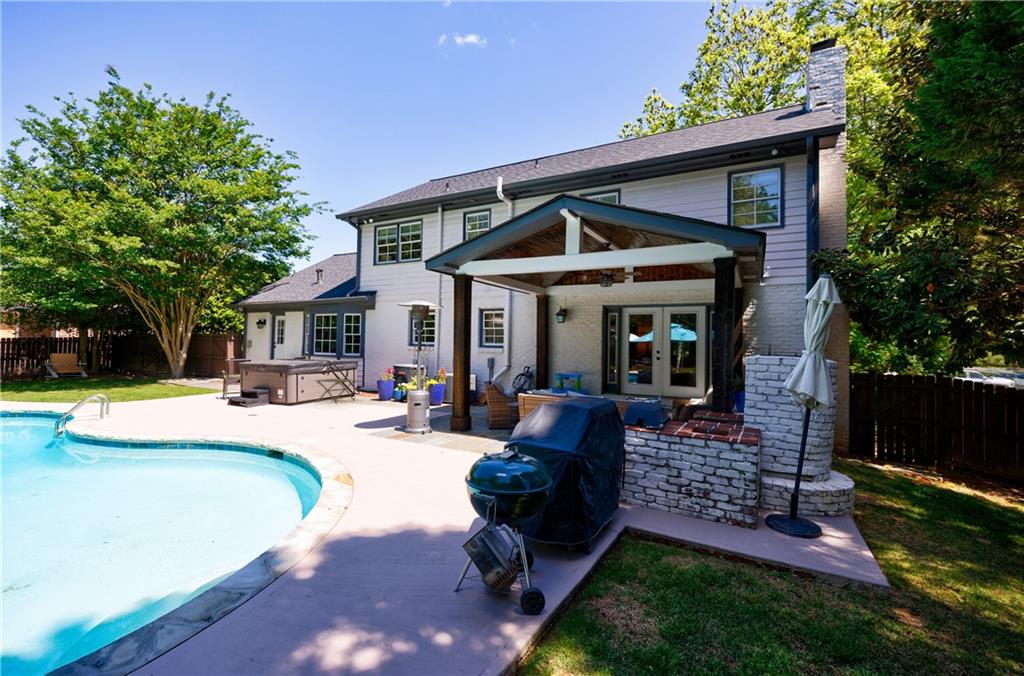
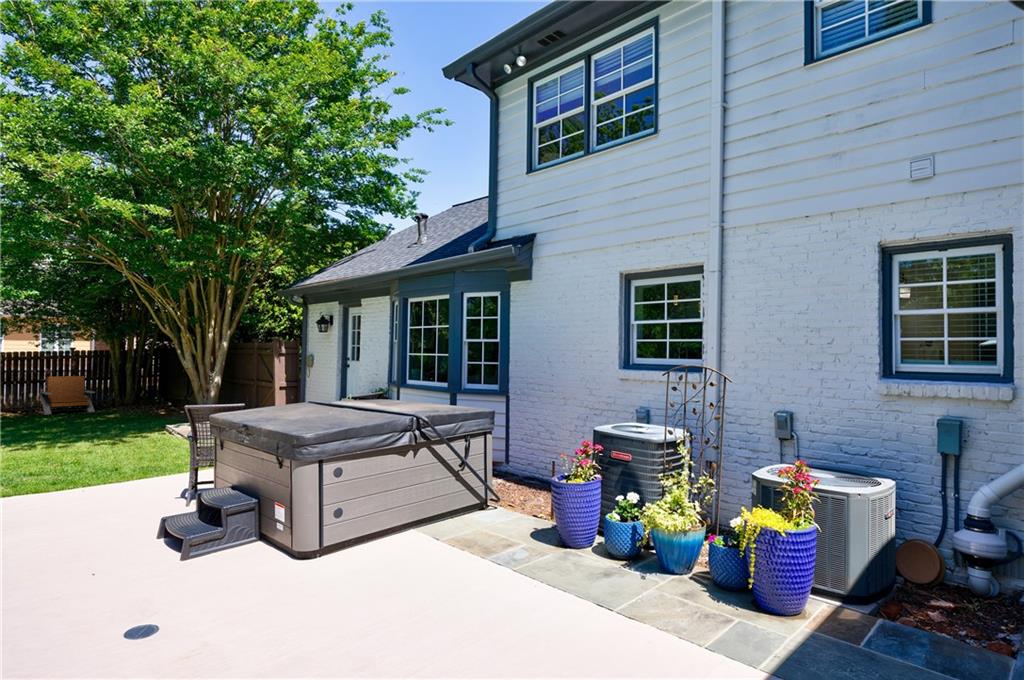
side table: present [316,379,357,403] -> none [374,466,495,560]

